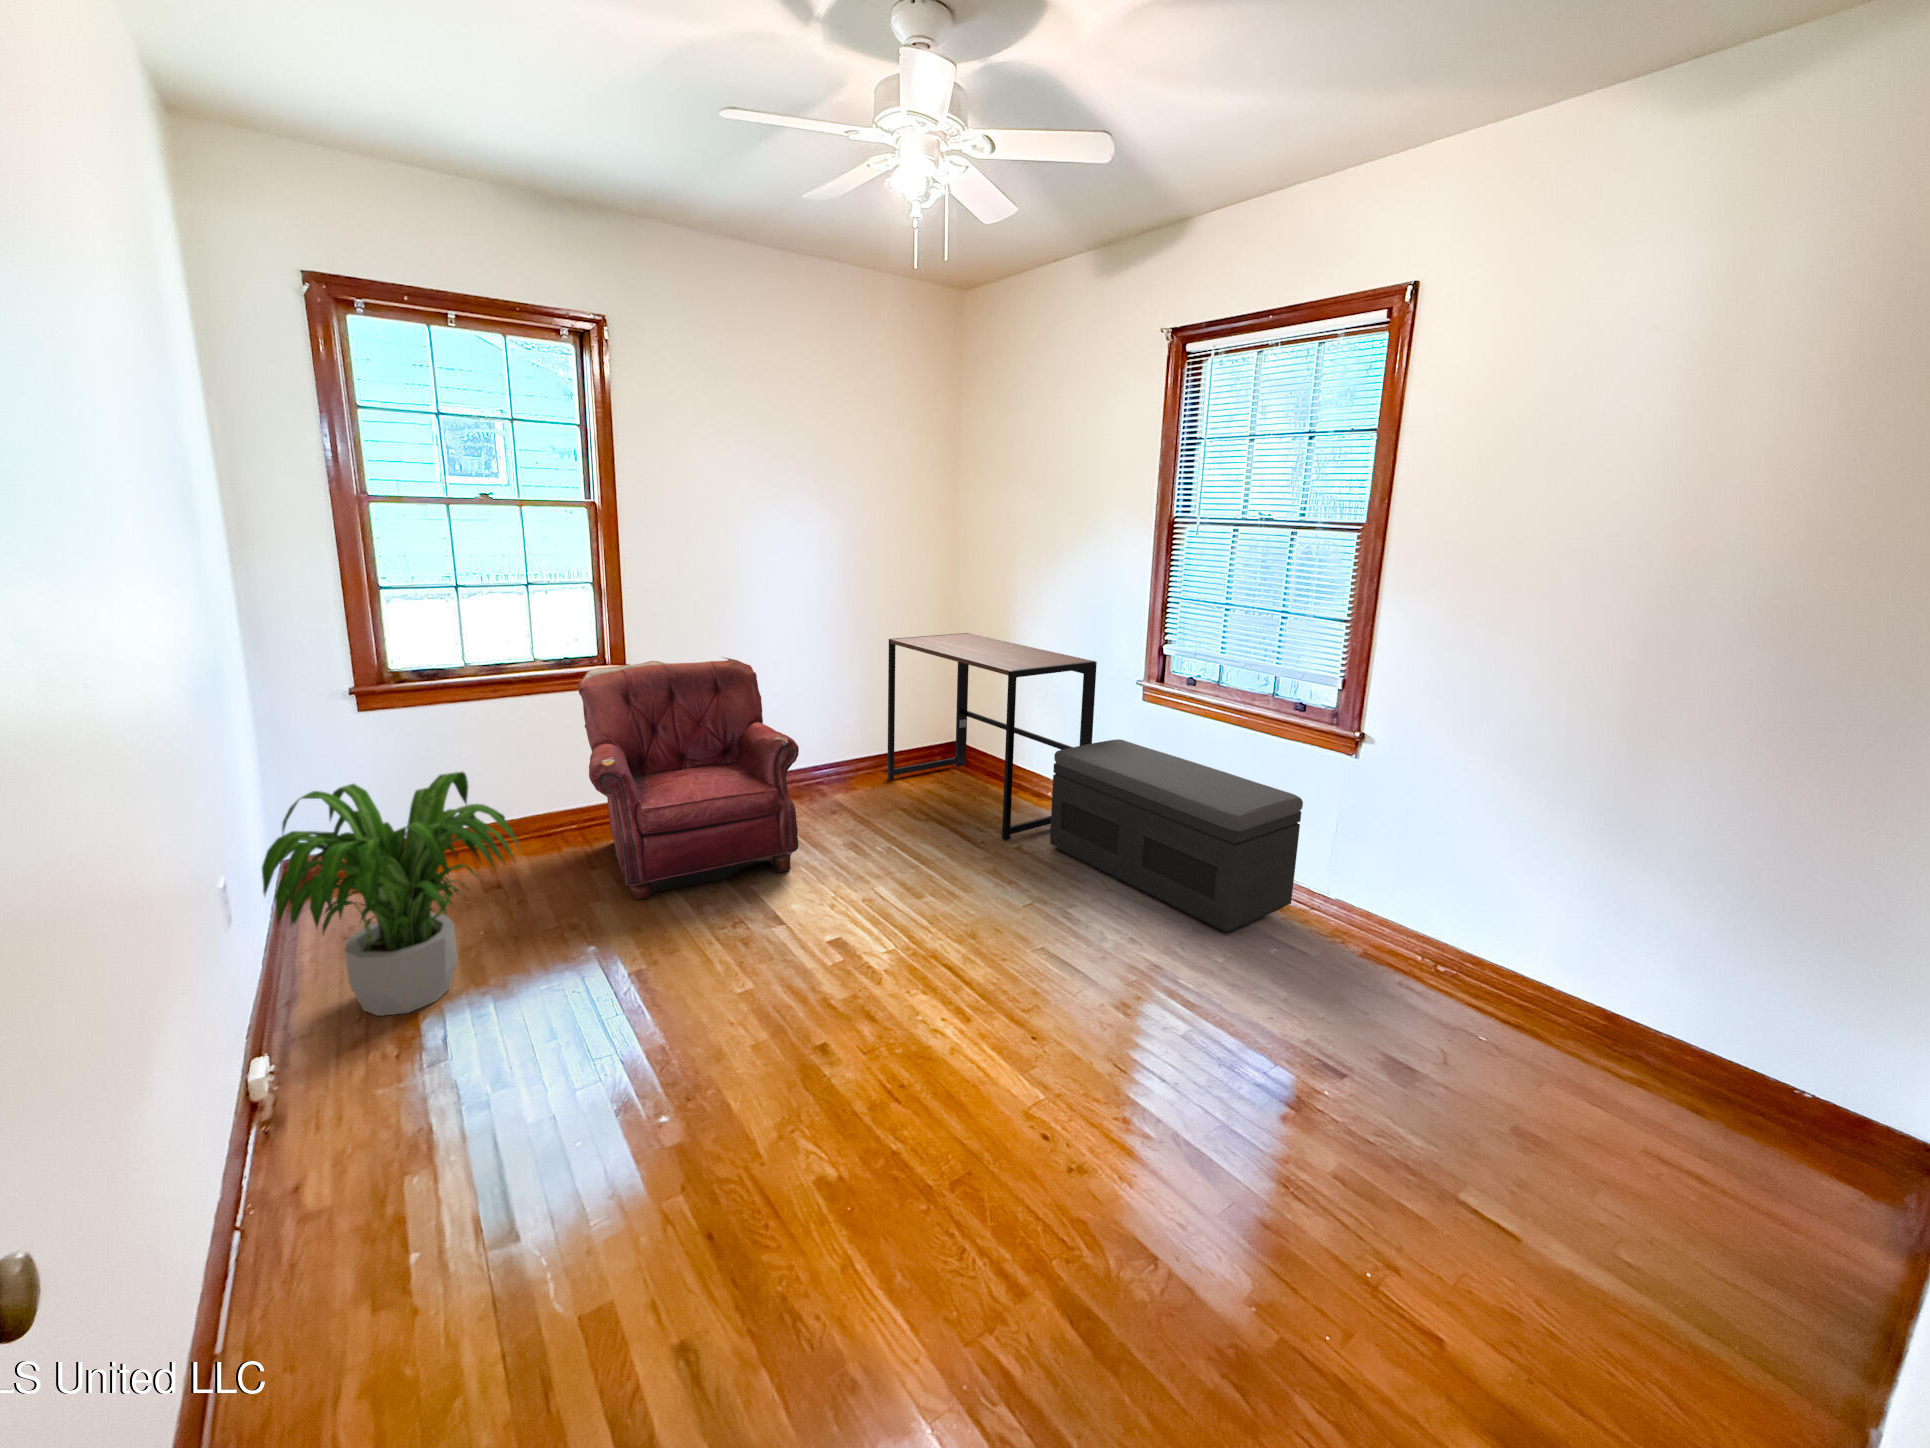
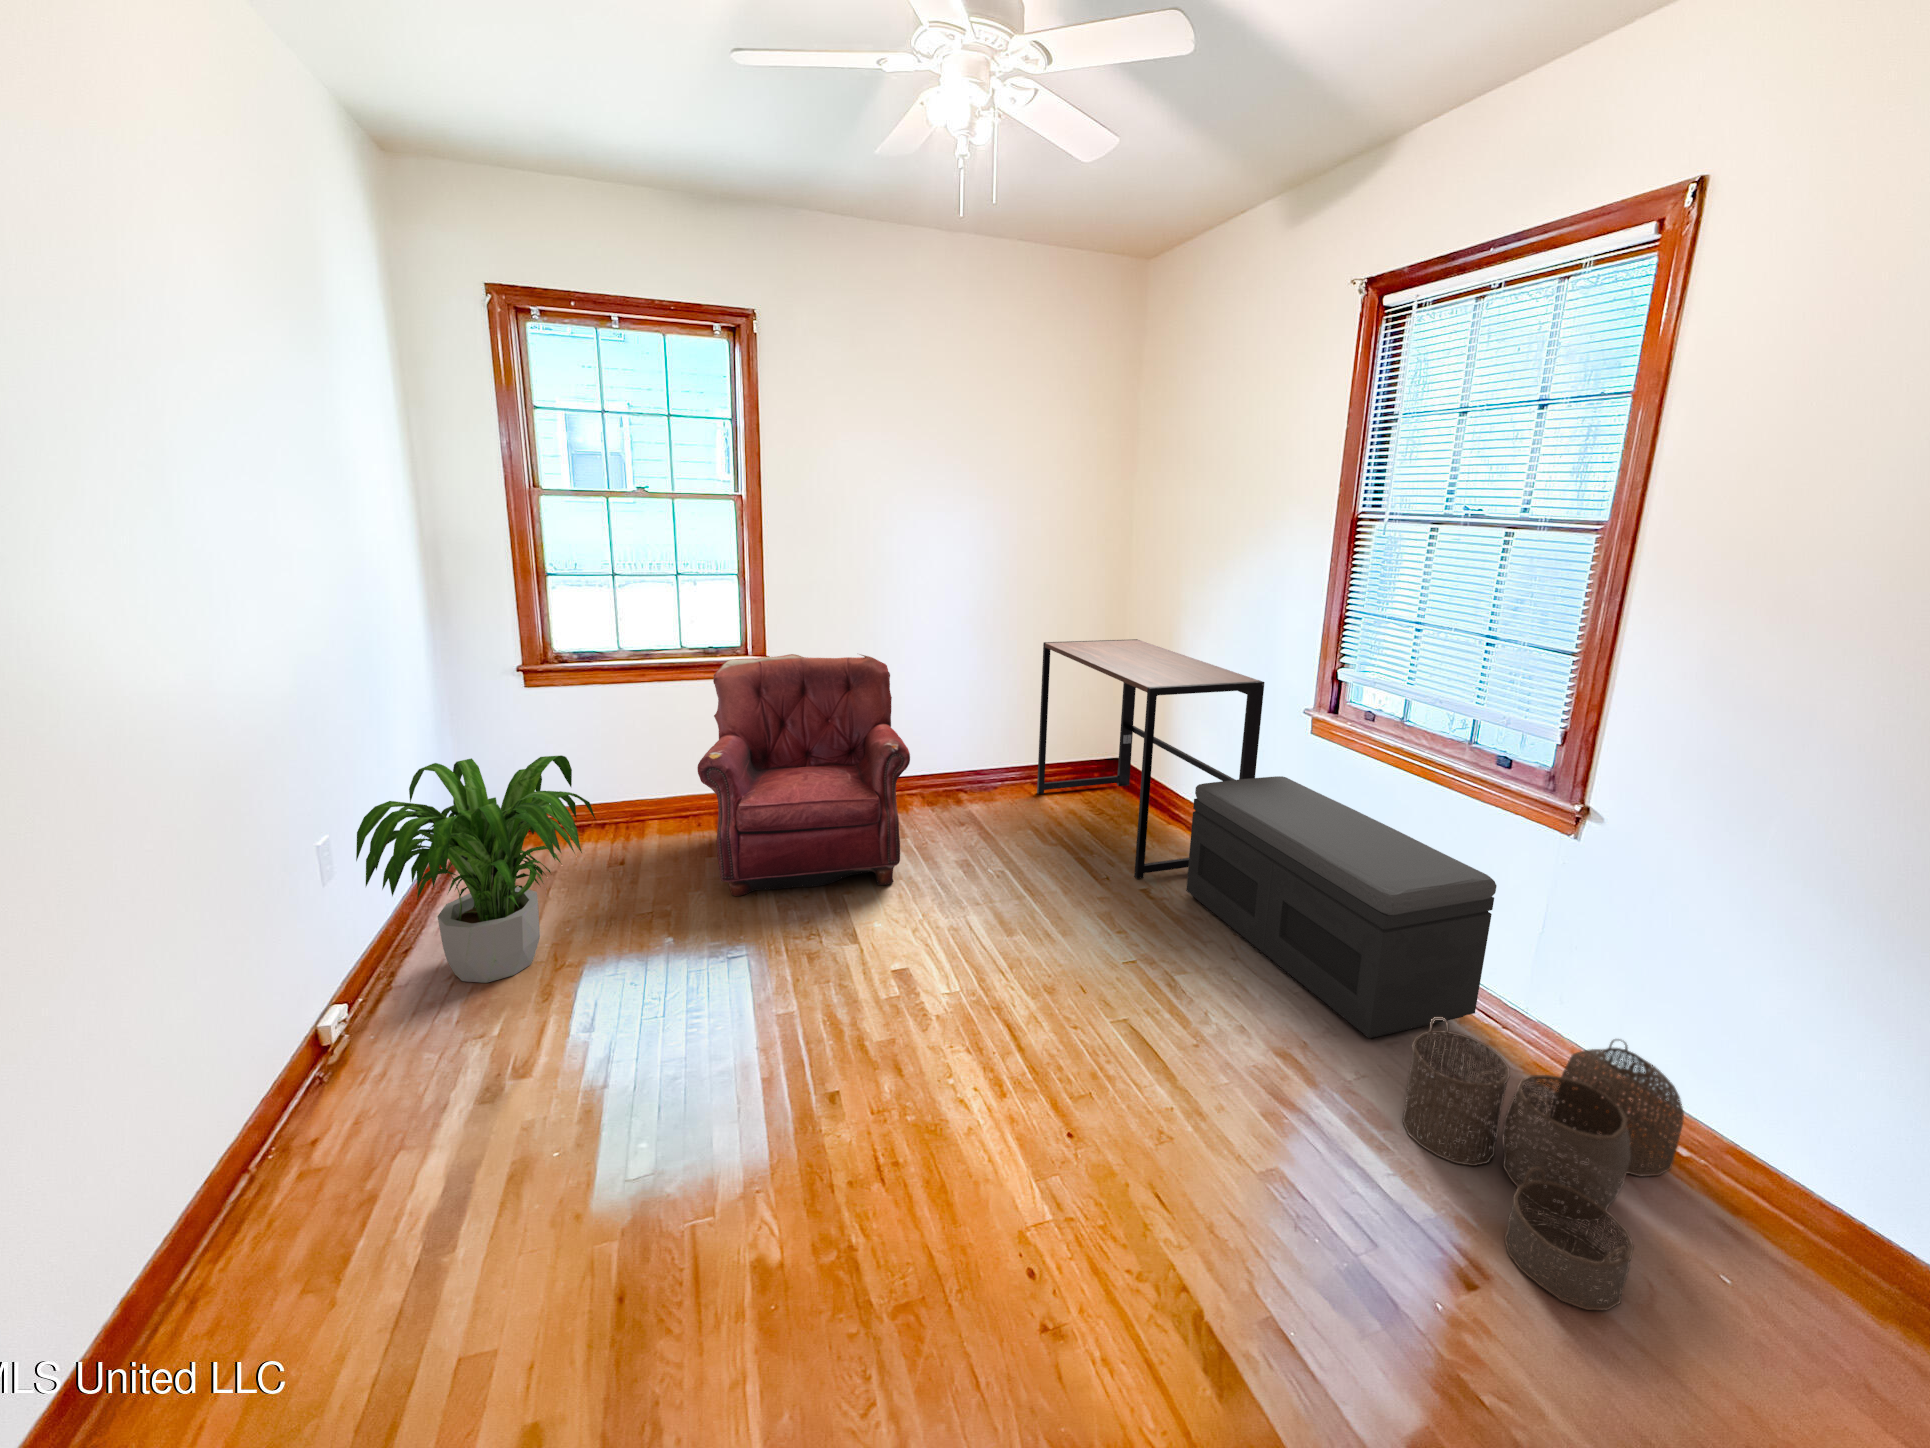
woven basket: none [1267,898,1447,1077] -> present [1402,1017,1684,1310]

